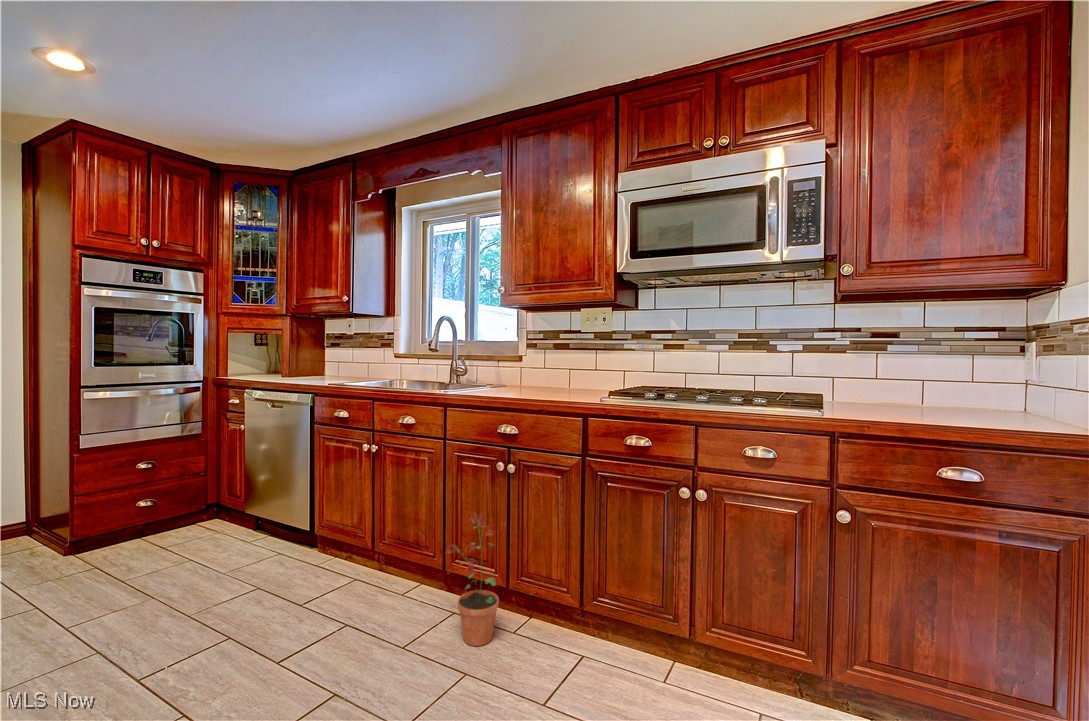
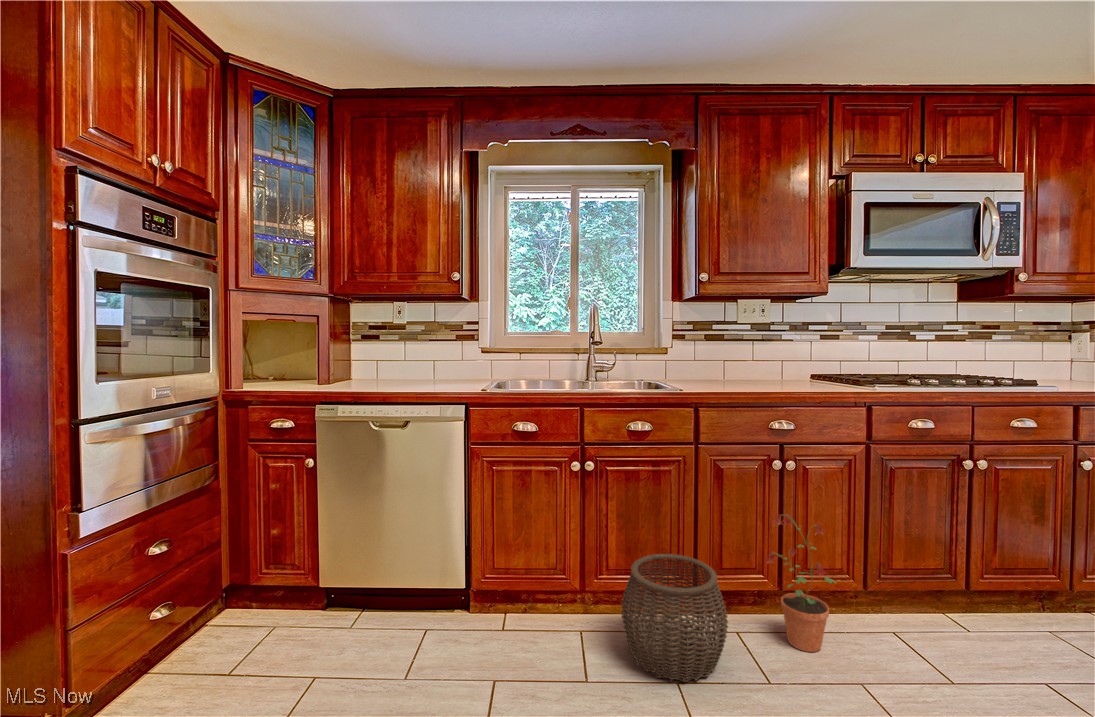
woven basket: none [320,529,413,632] -> present [621,554,728,682]

